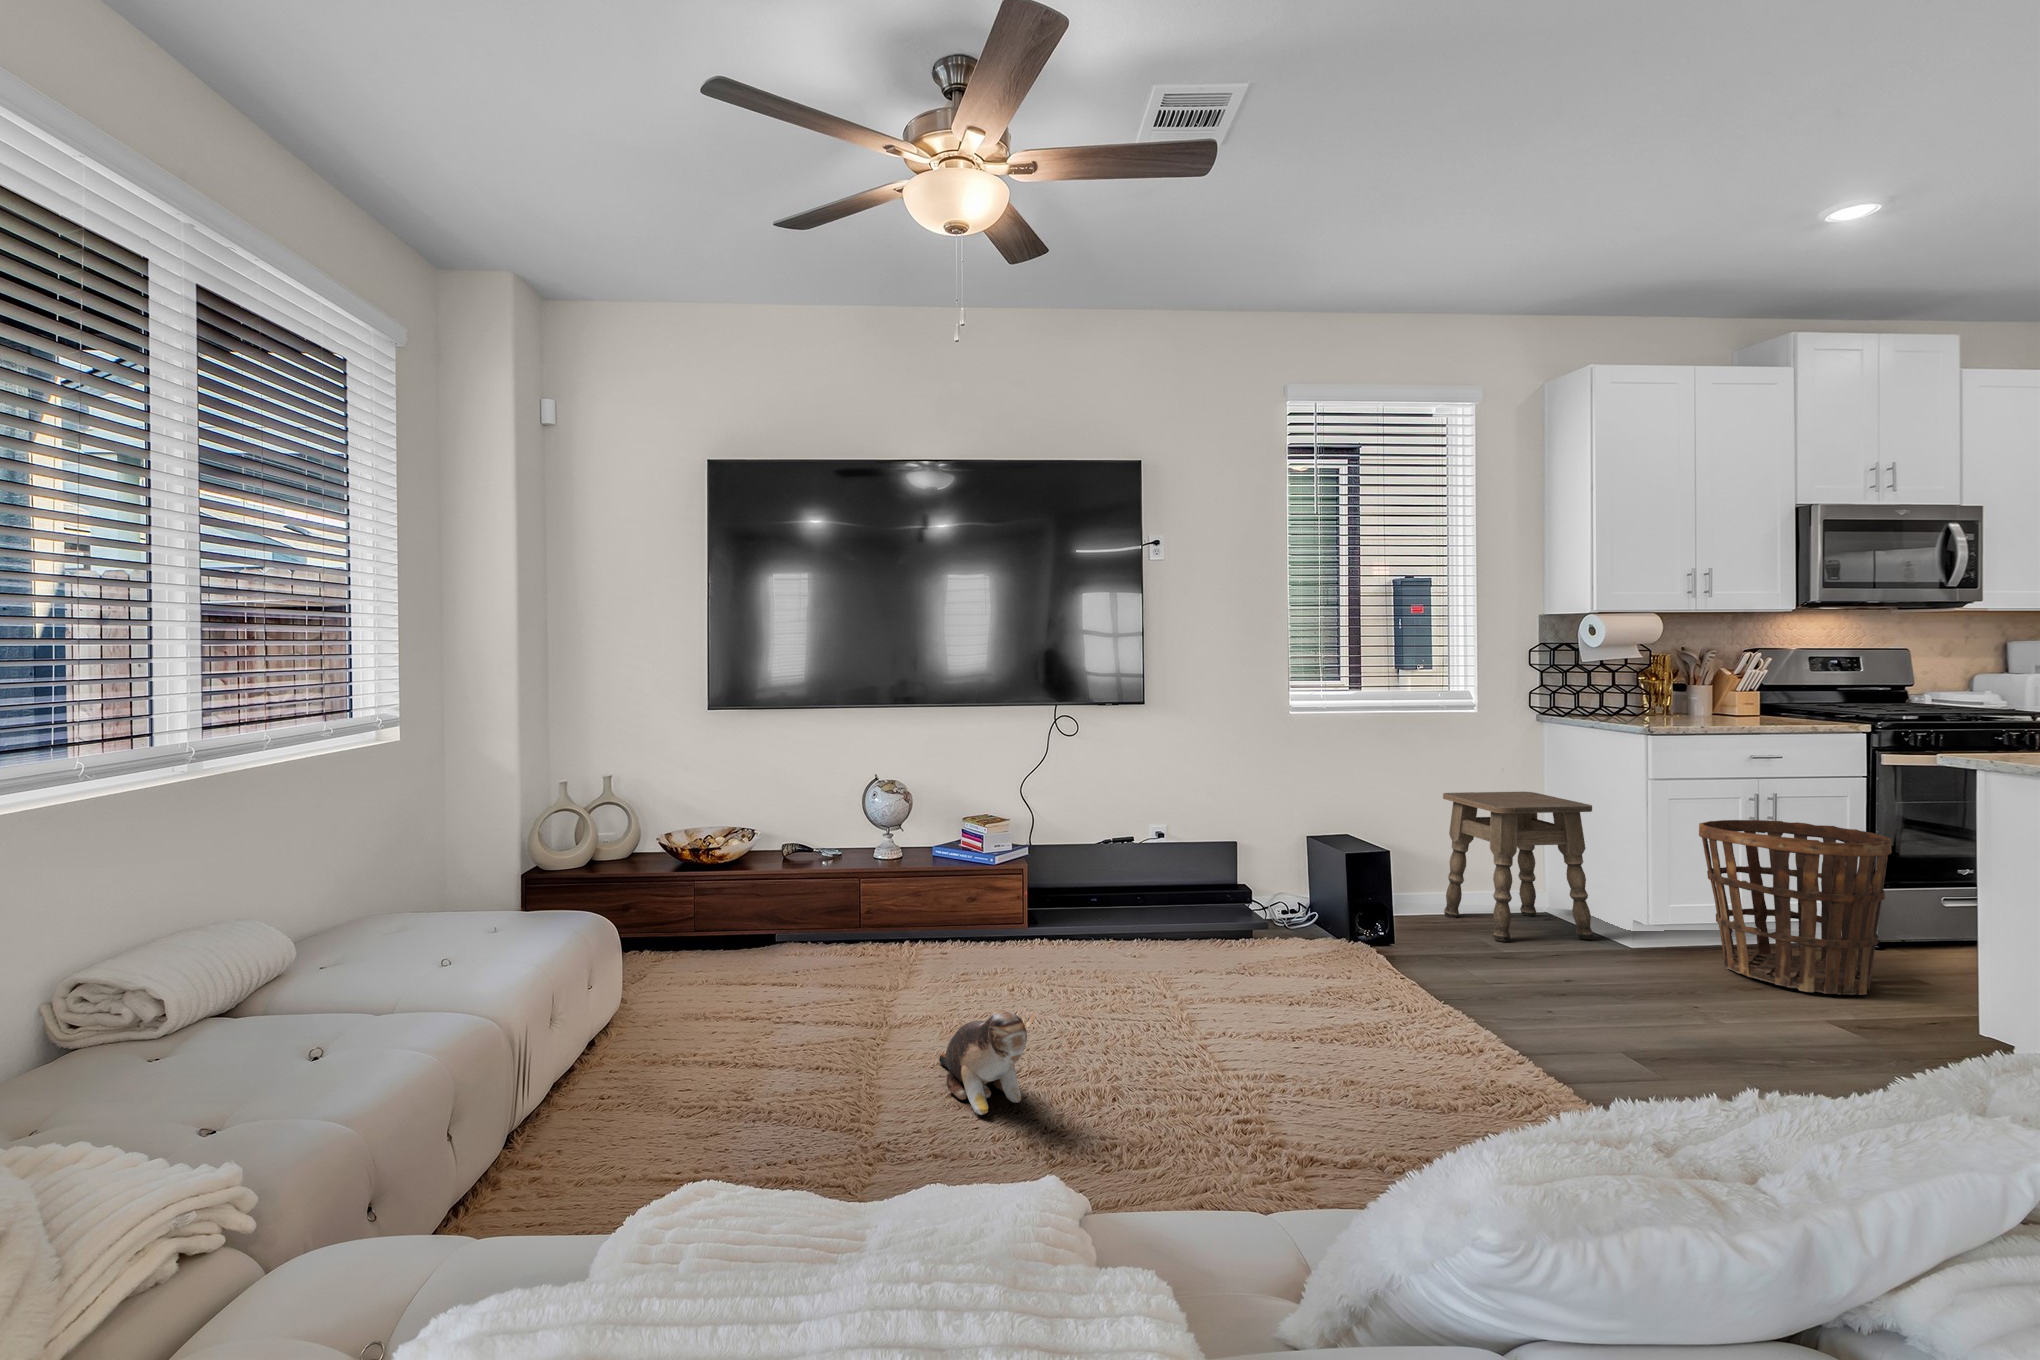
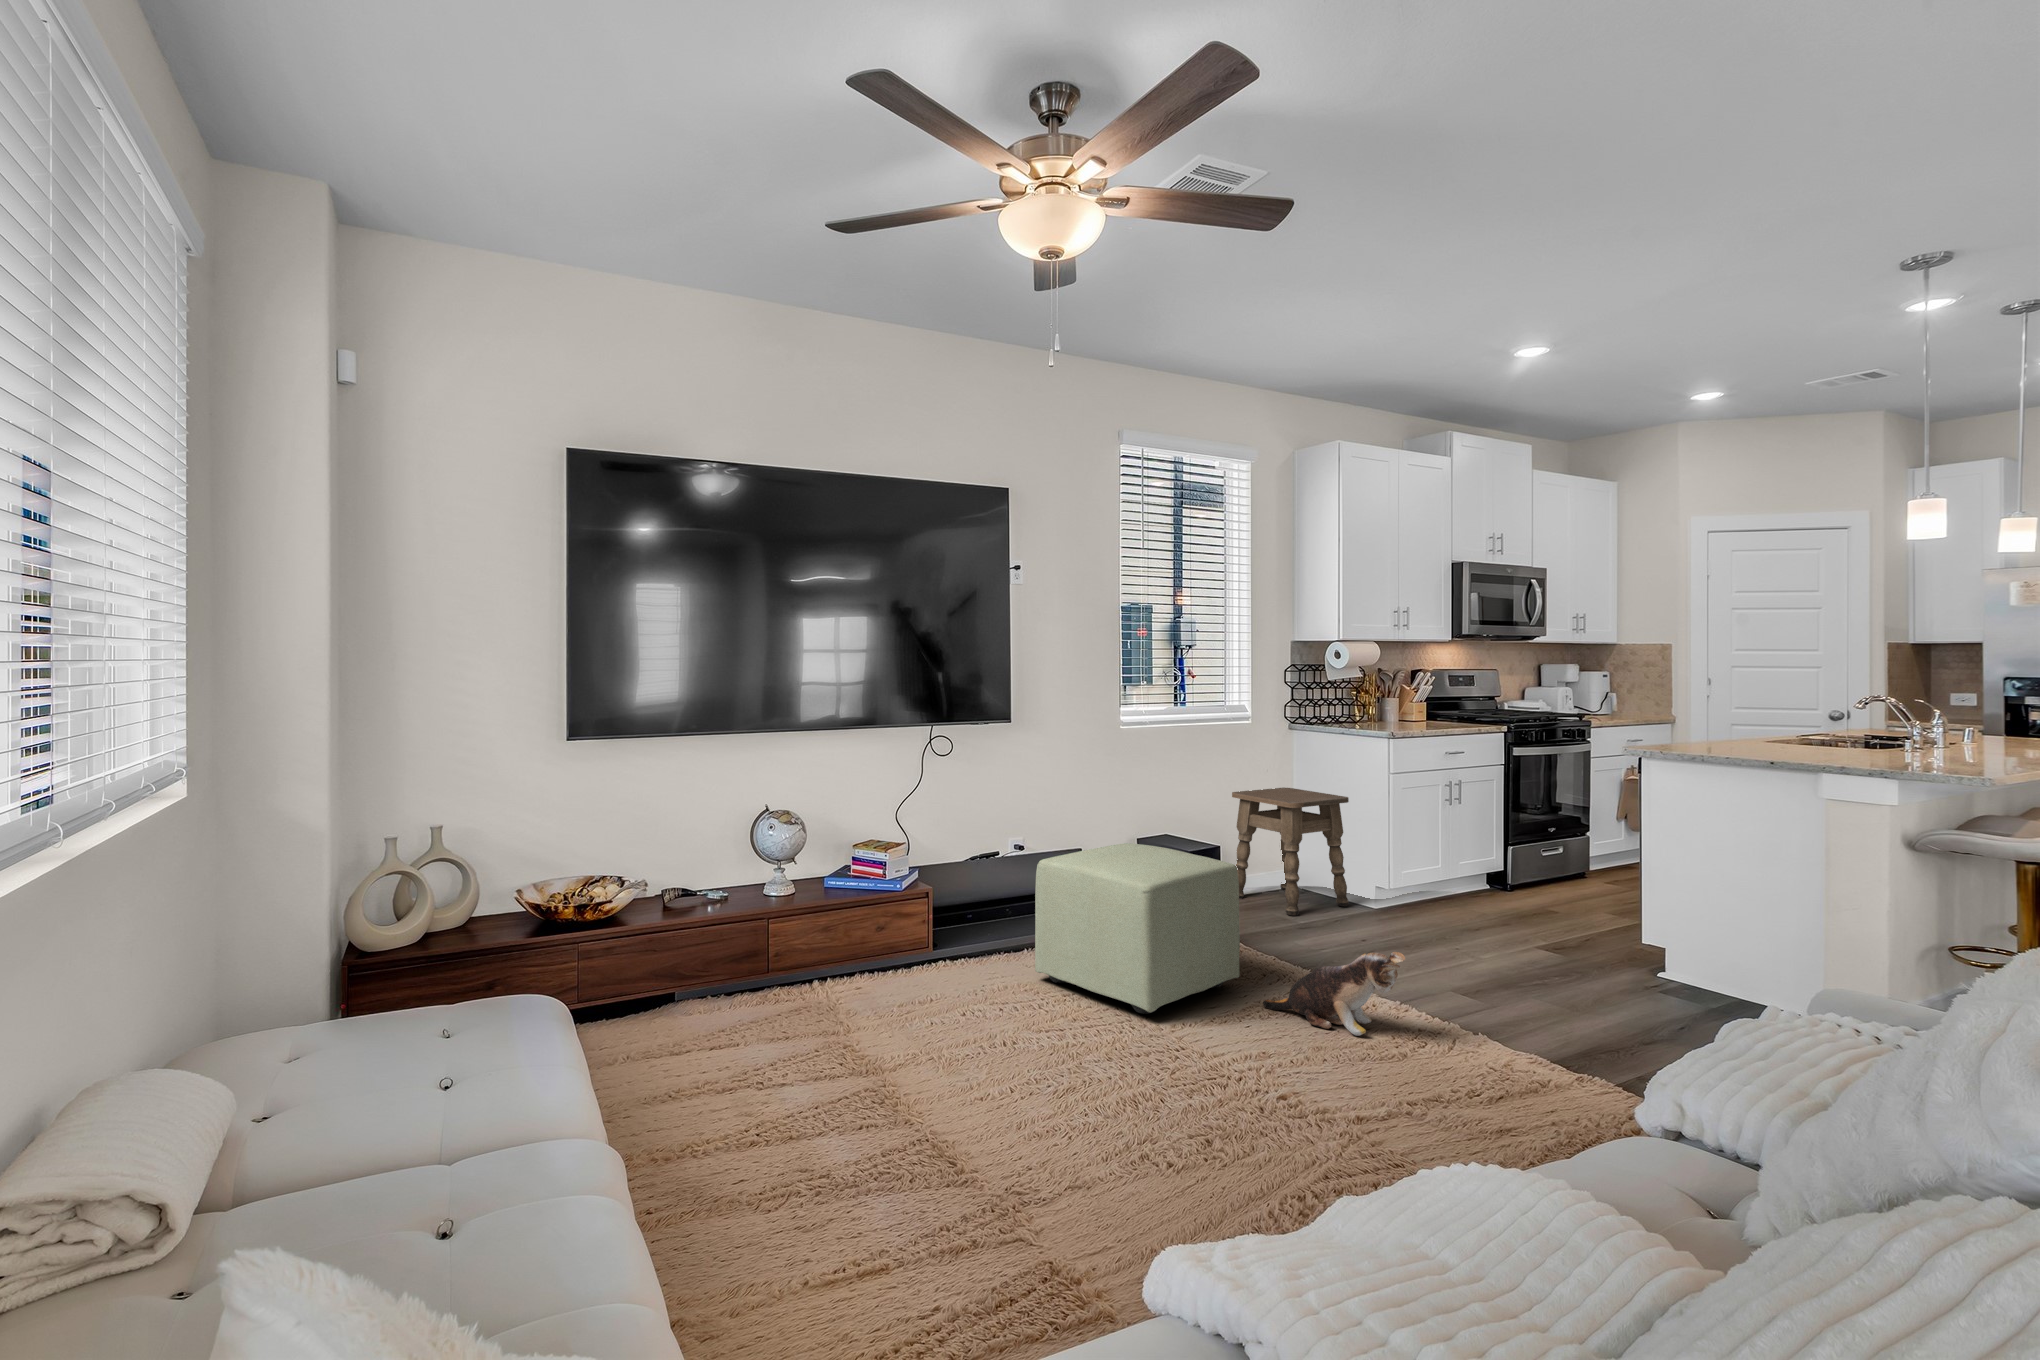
basket: present [1699,820,1892,995] -> none [1426,802,1555,931]
ottoman: none [1116,836,1335,1010] -> present [1035,843,1240,1014]
plush toy: present [939,1010,1034,1115] -> present [1263,952,1405,1036]

